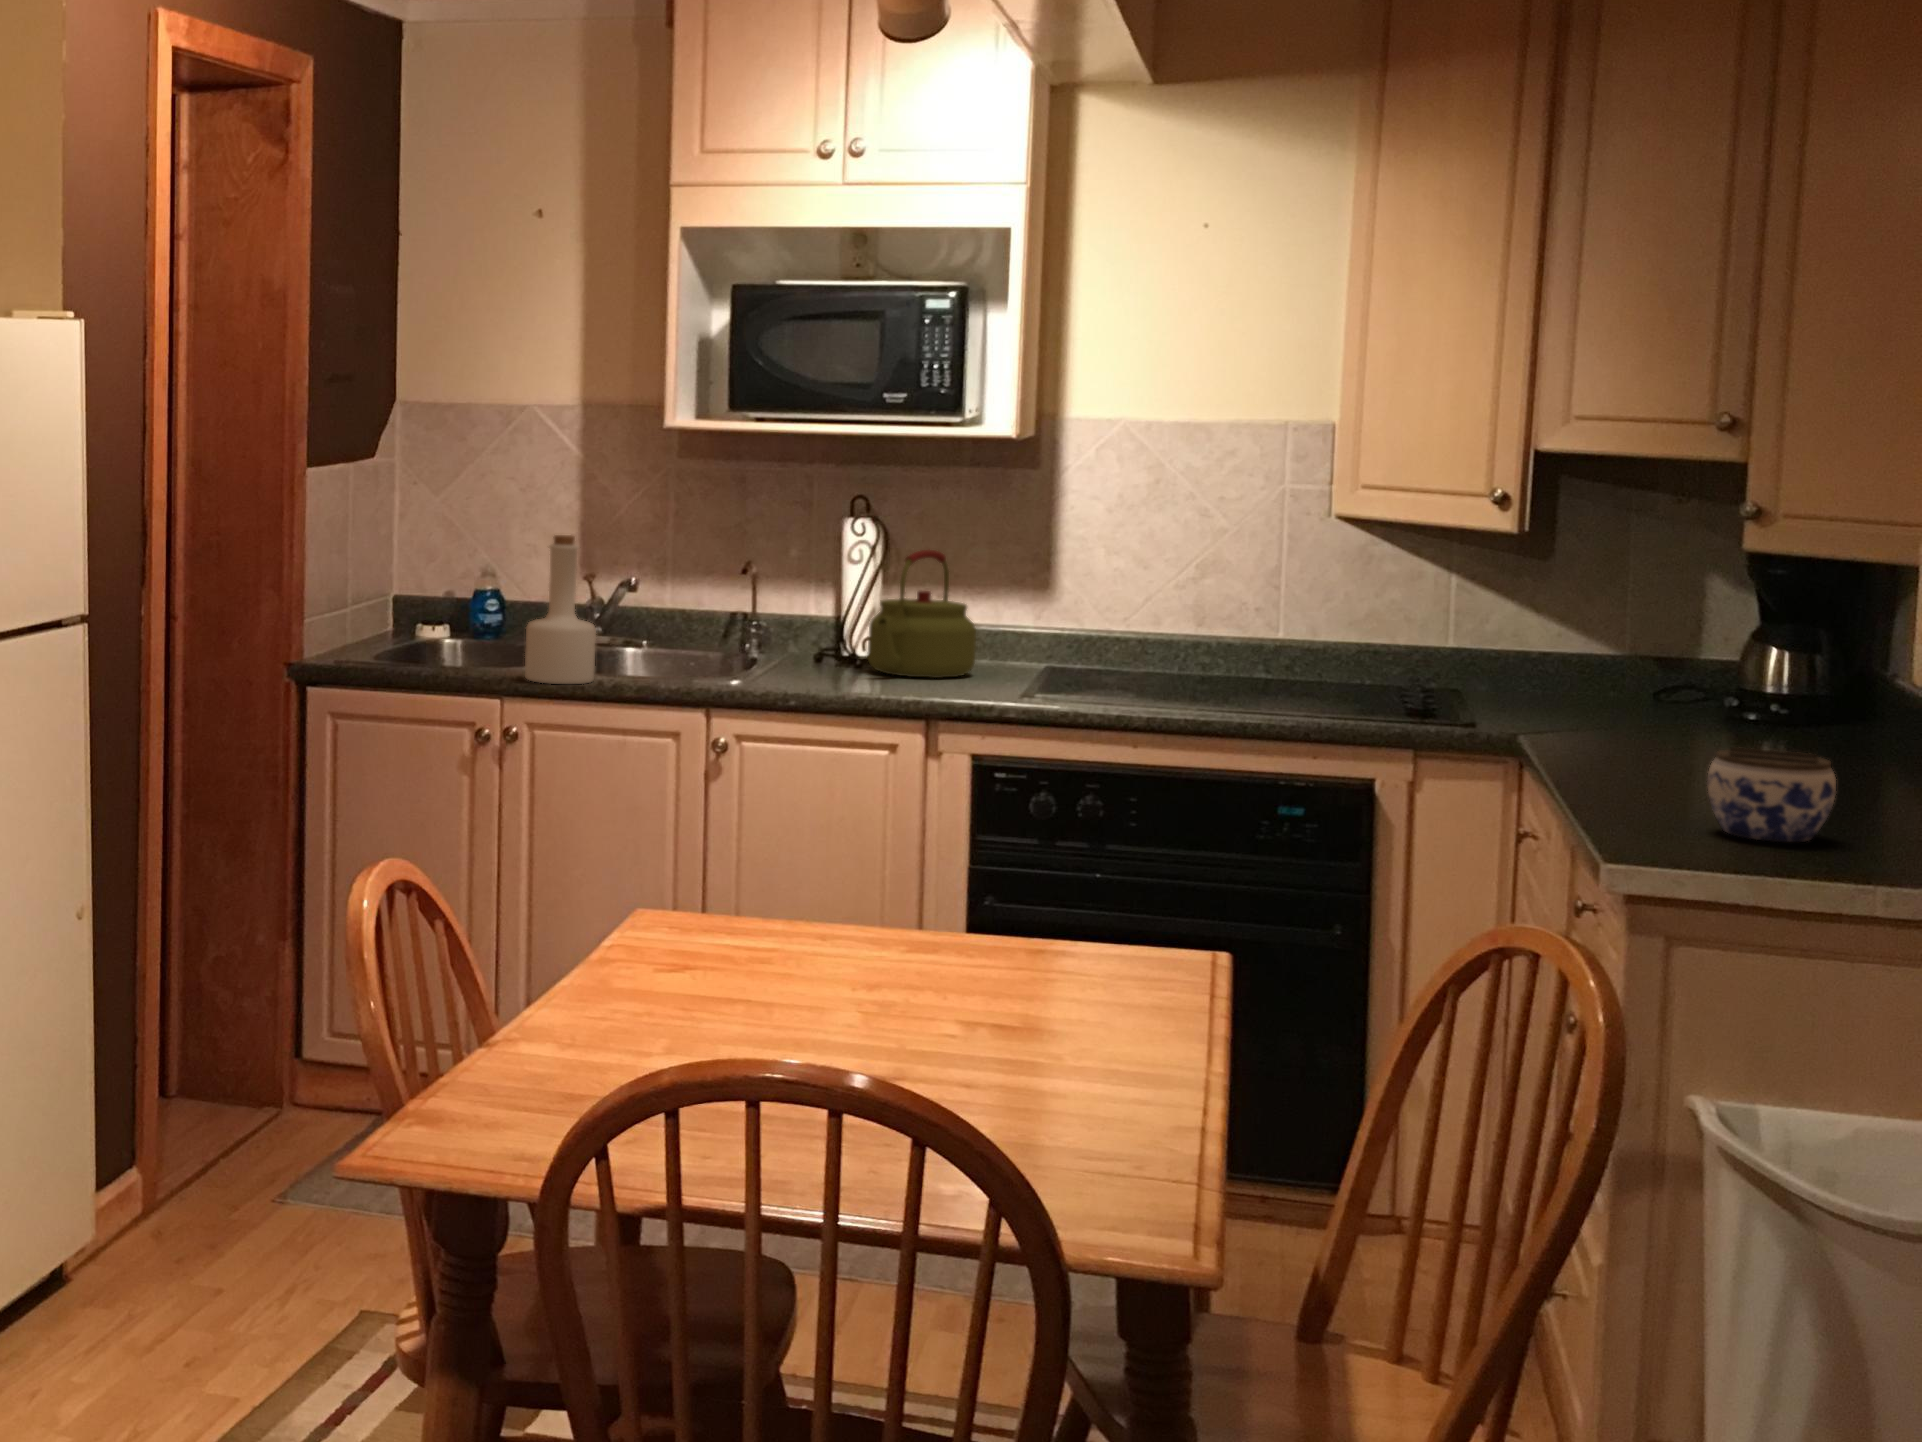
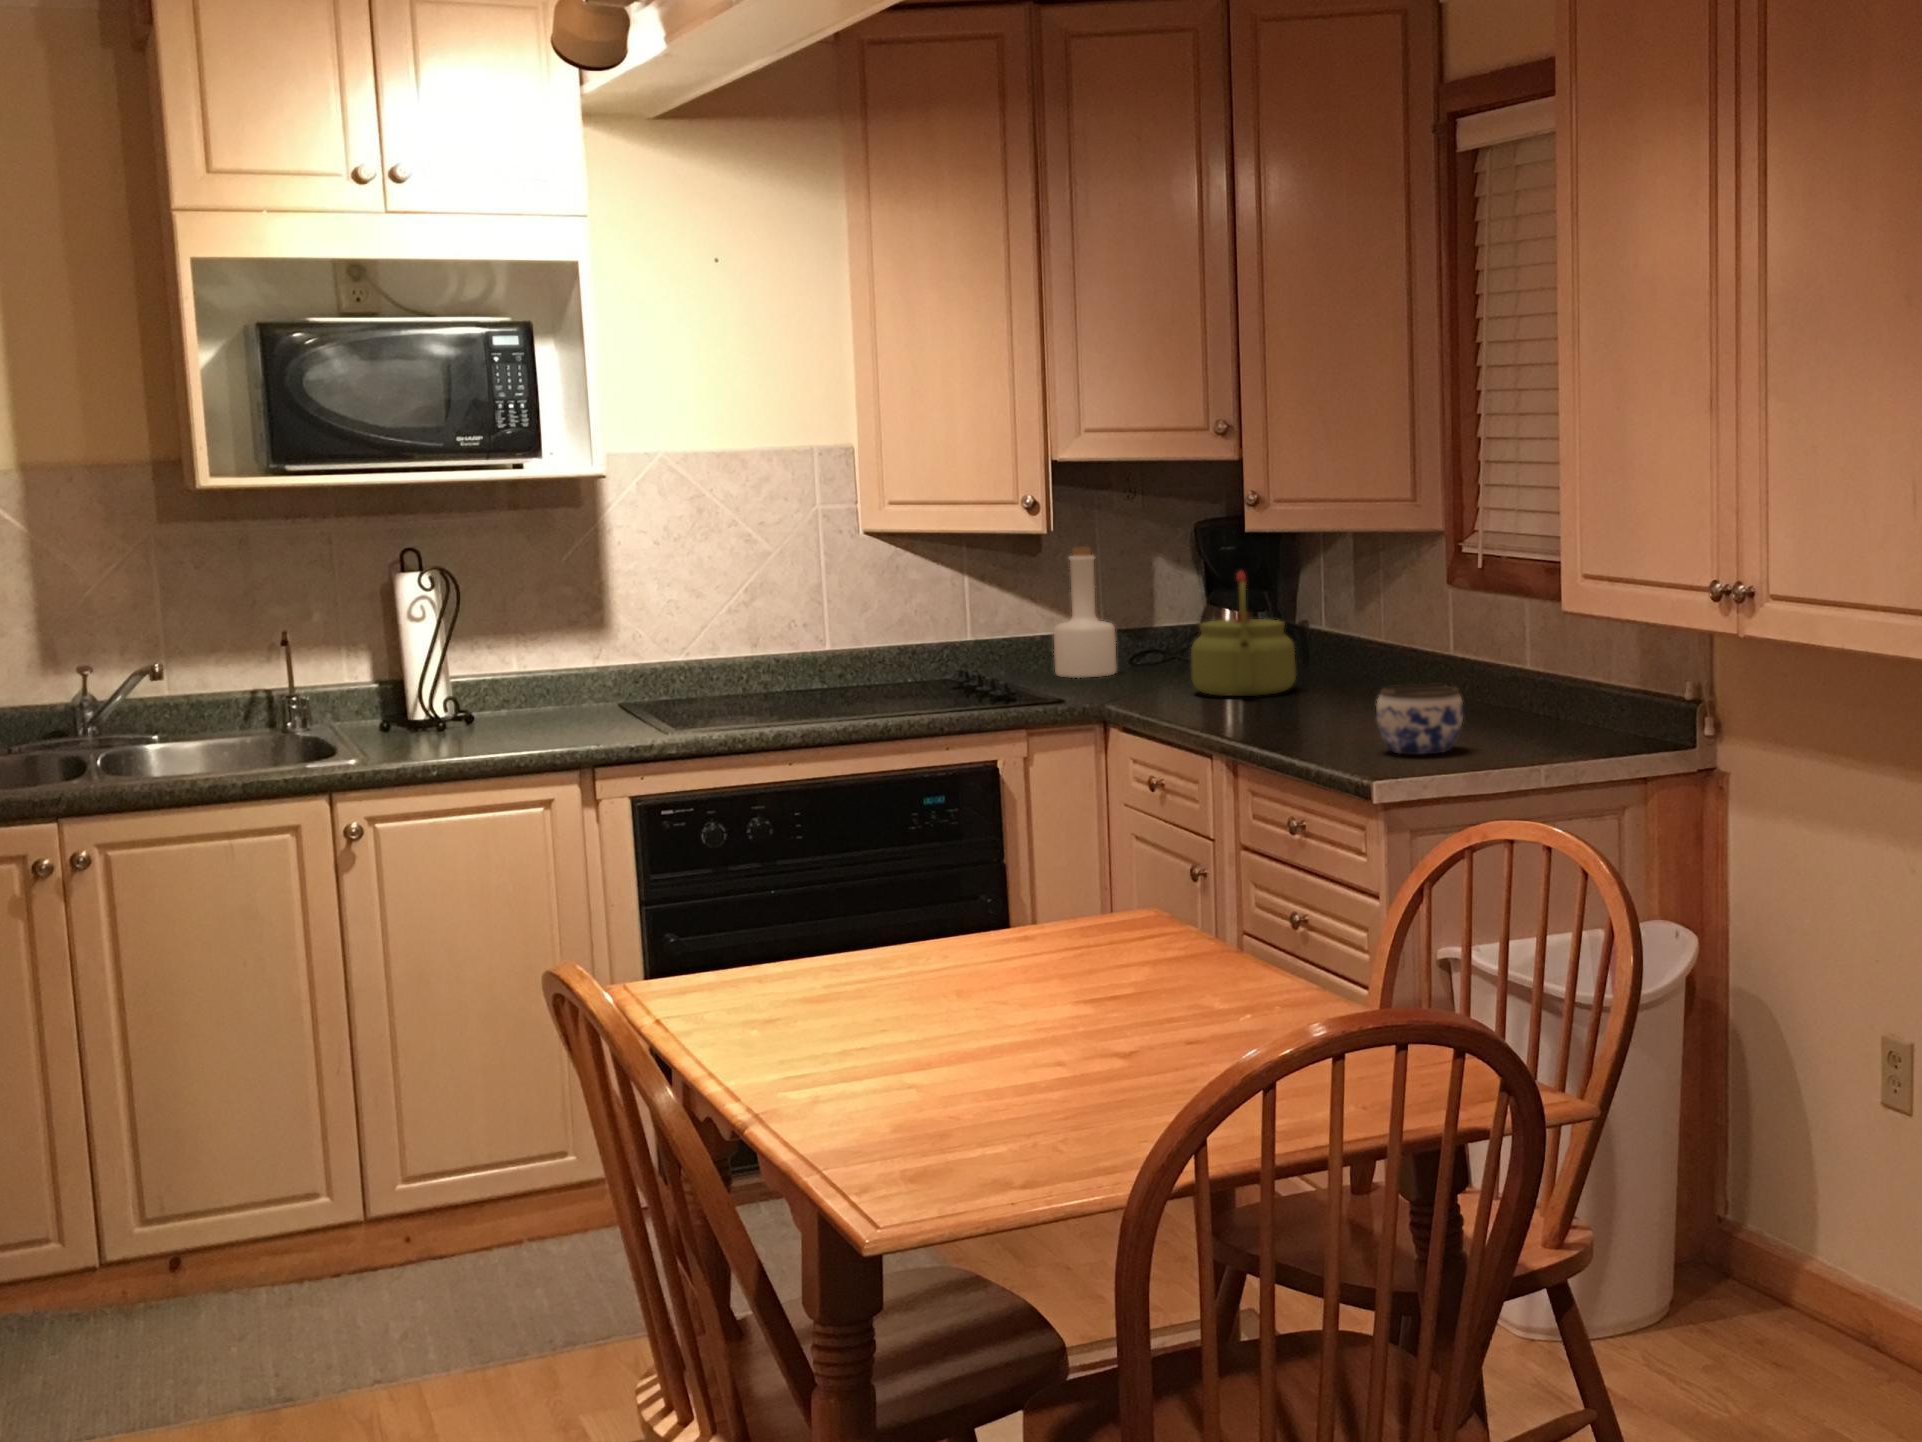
bottle: present [525,535,596,684] -> present [1054,547,1117,678]
kettle: present [867,550,976,678] -> present [1191,571,1296,696]

